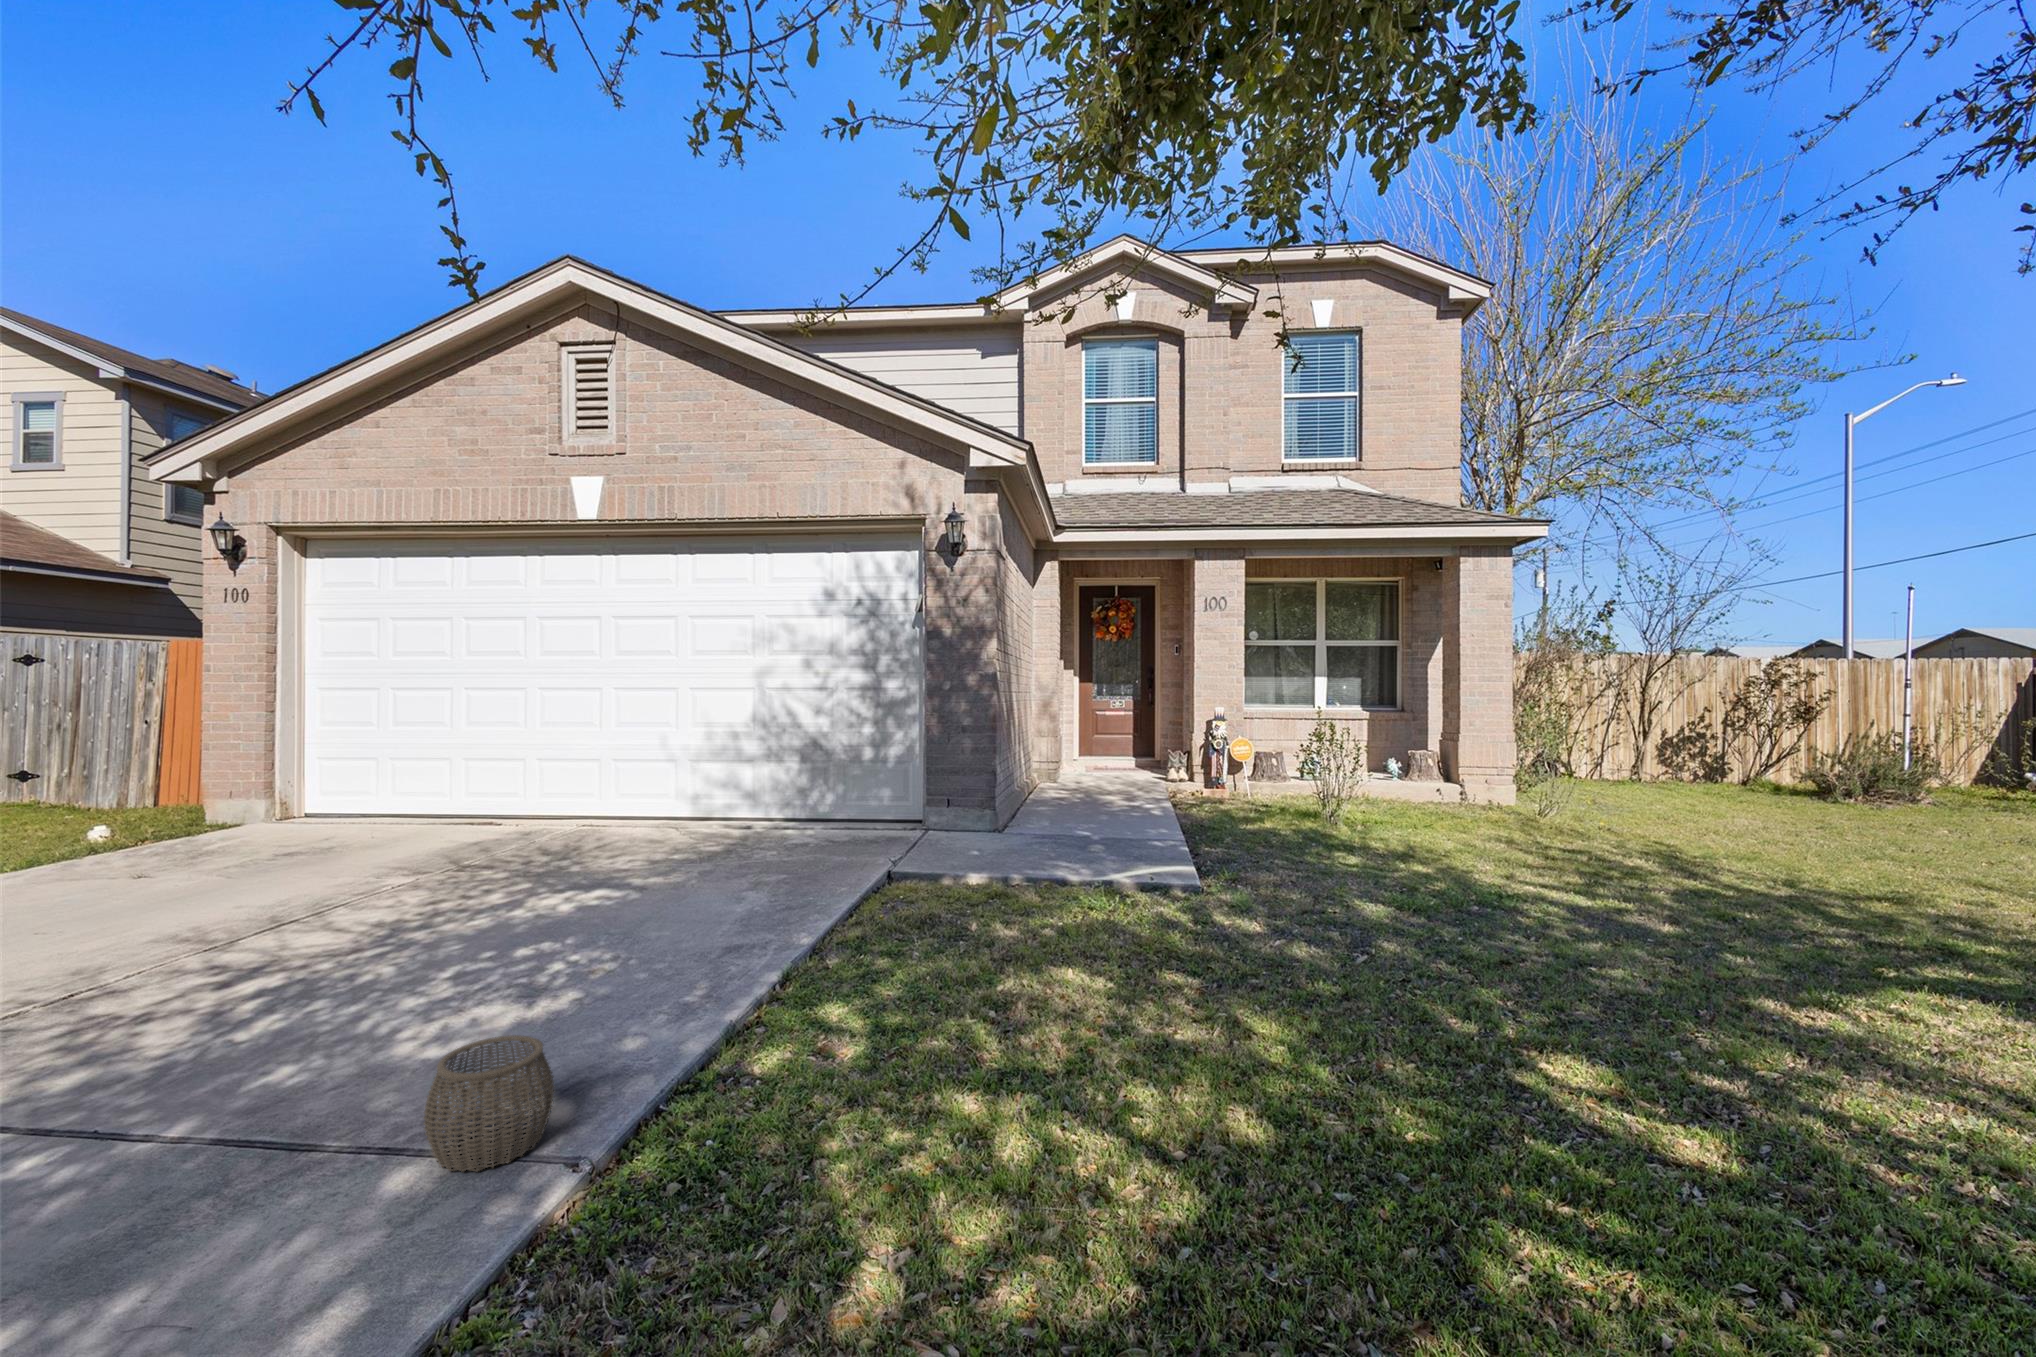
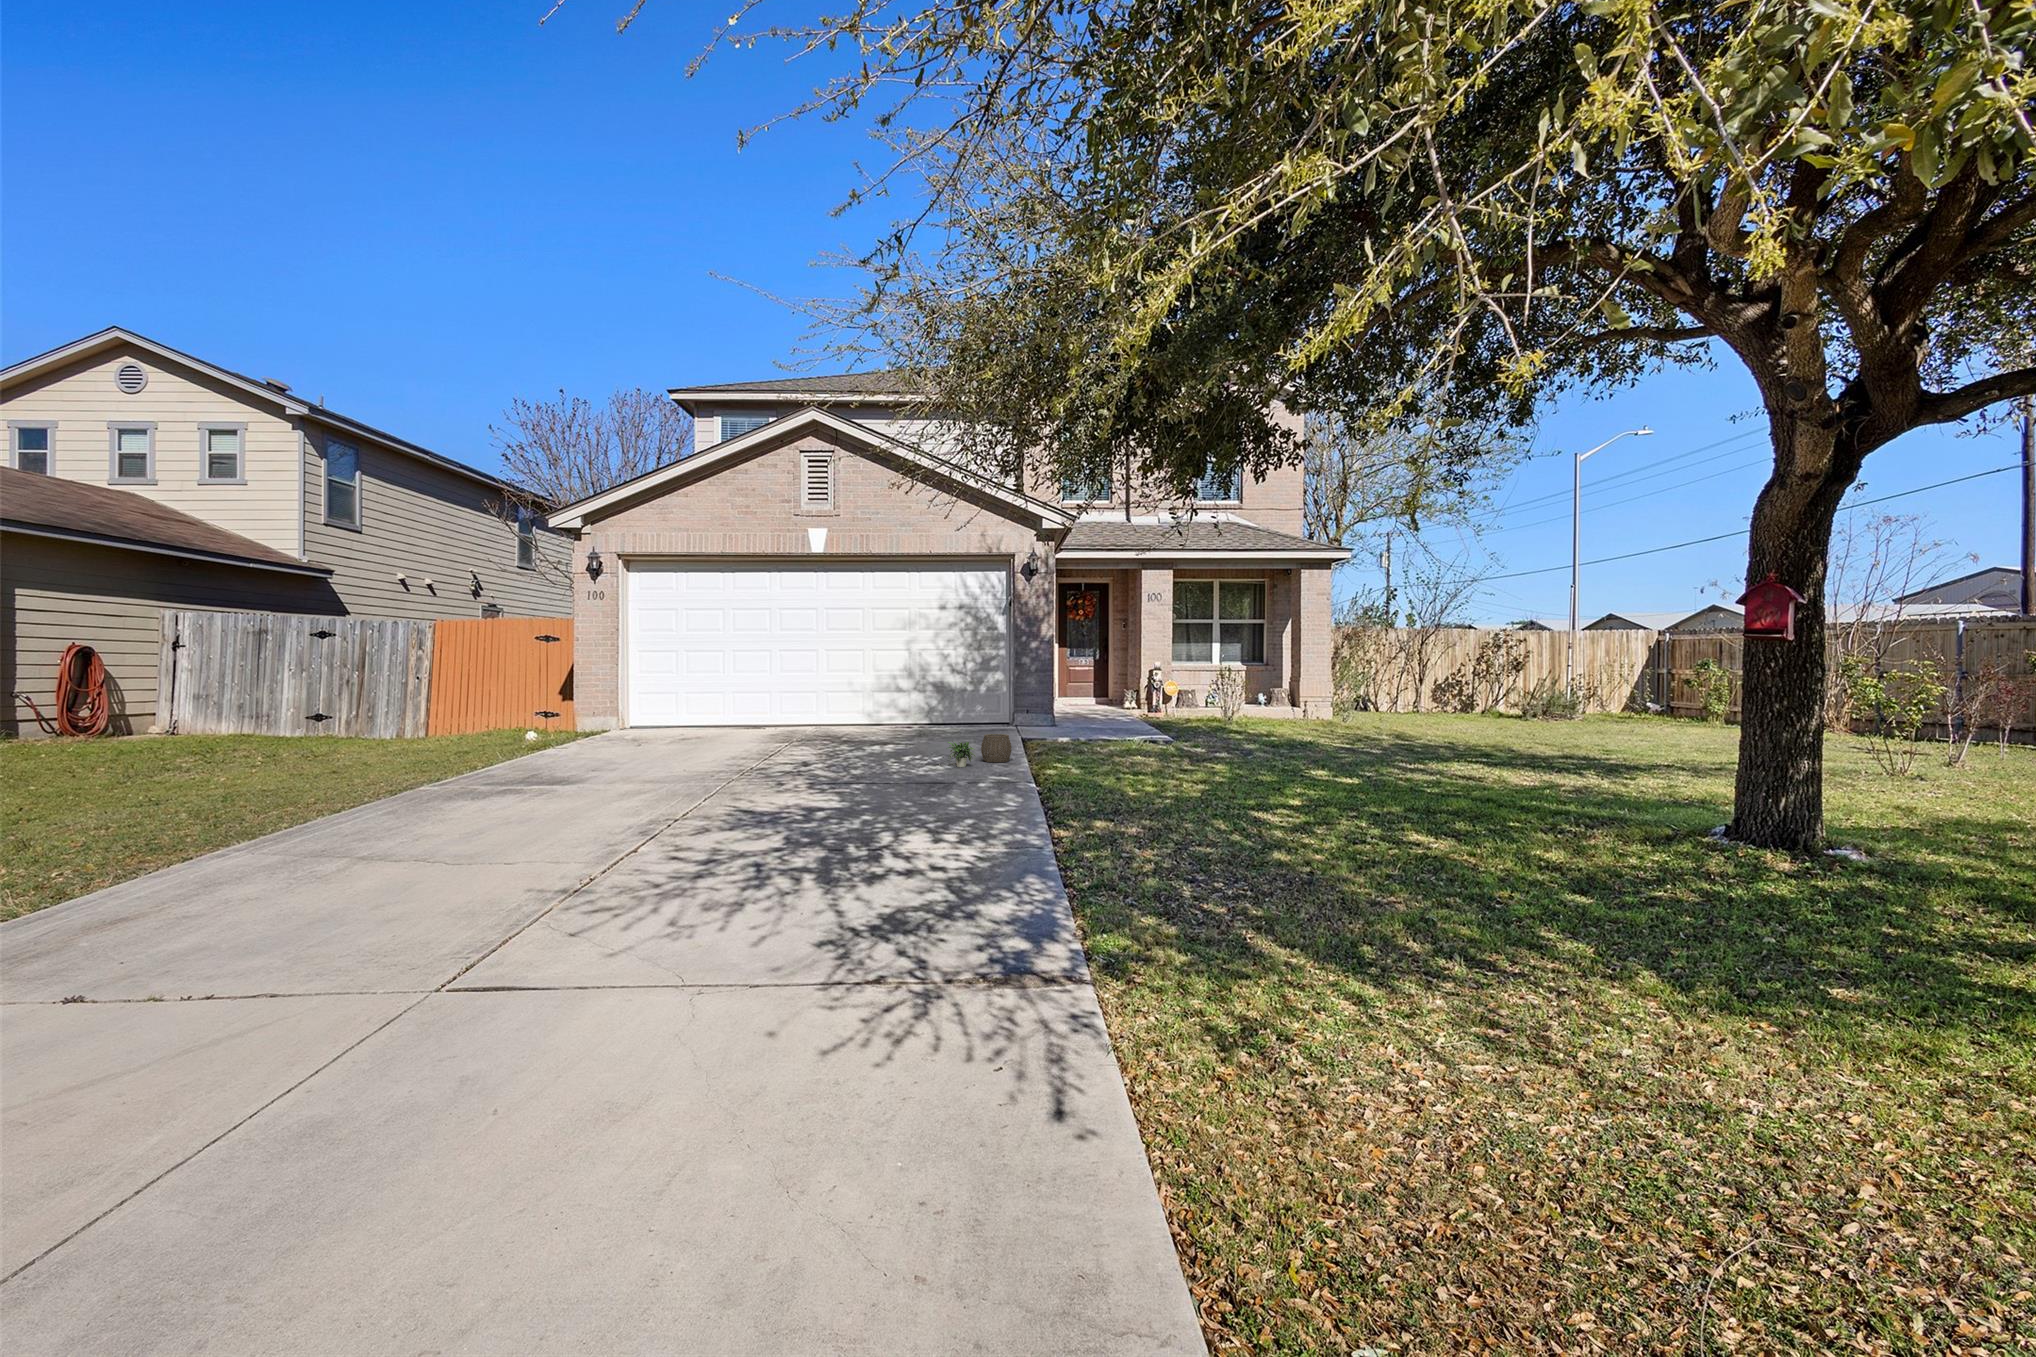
potted plant: none [155,1121,298,1252] -> present [947,742,975,767]

